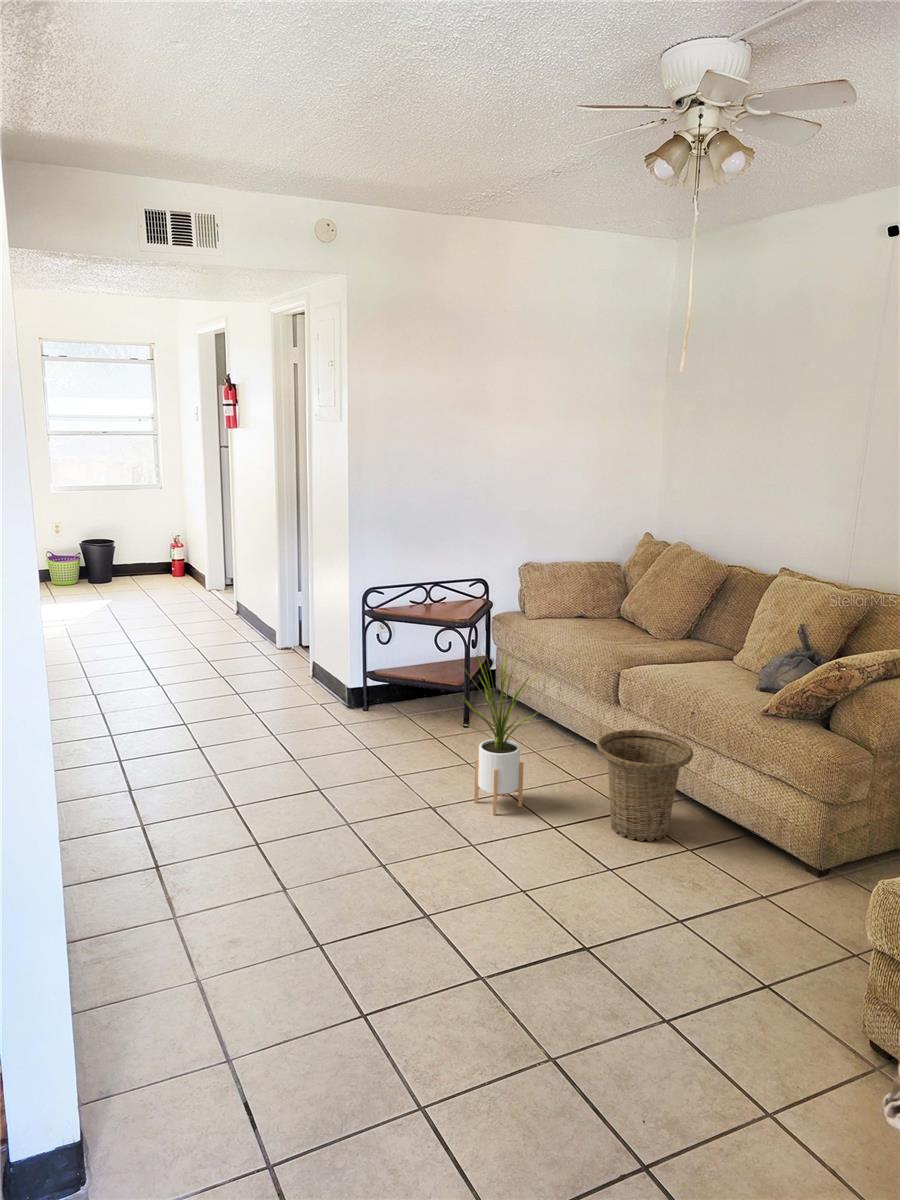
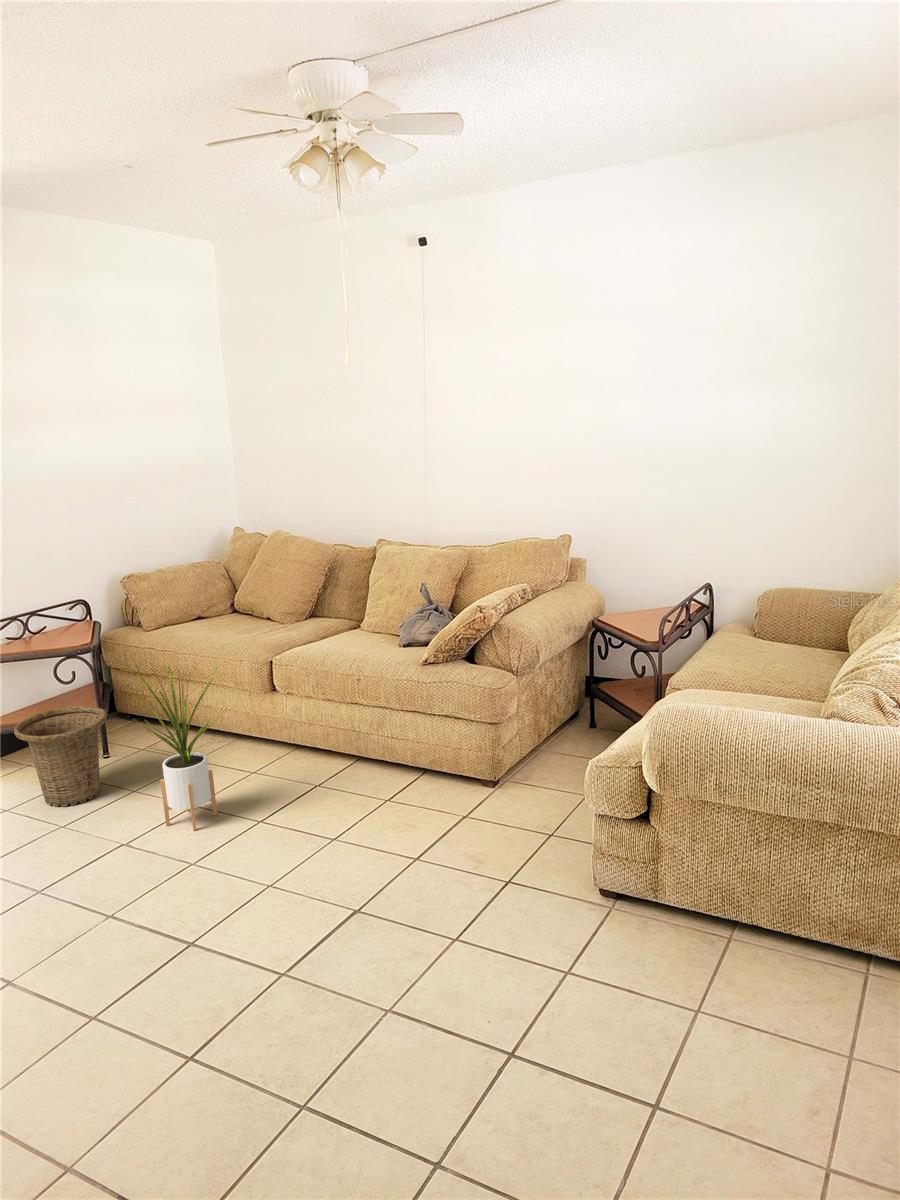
basket: present [597,730,693,841] -> present [14,706,107,807]

